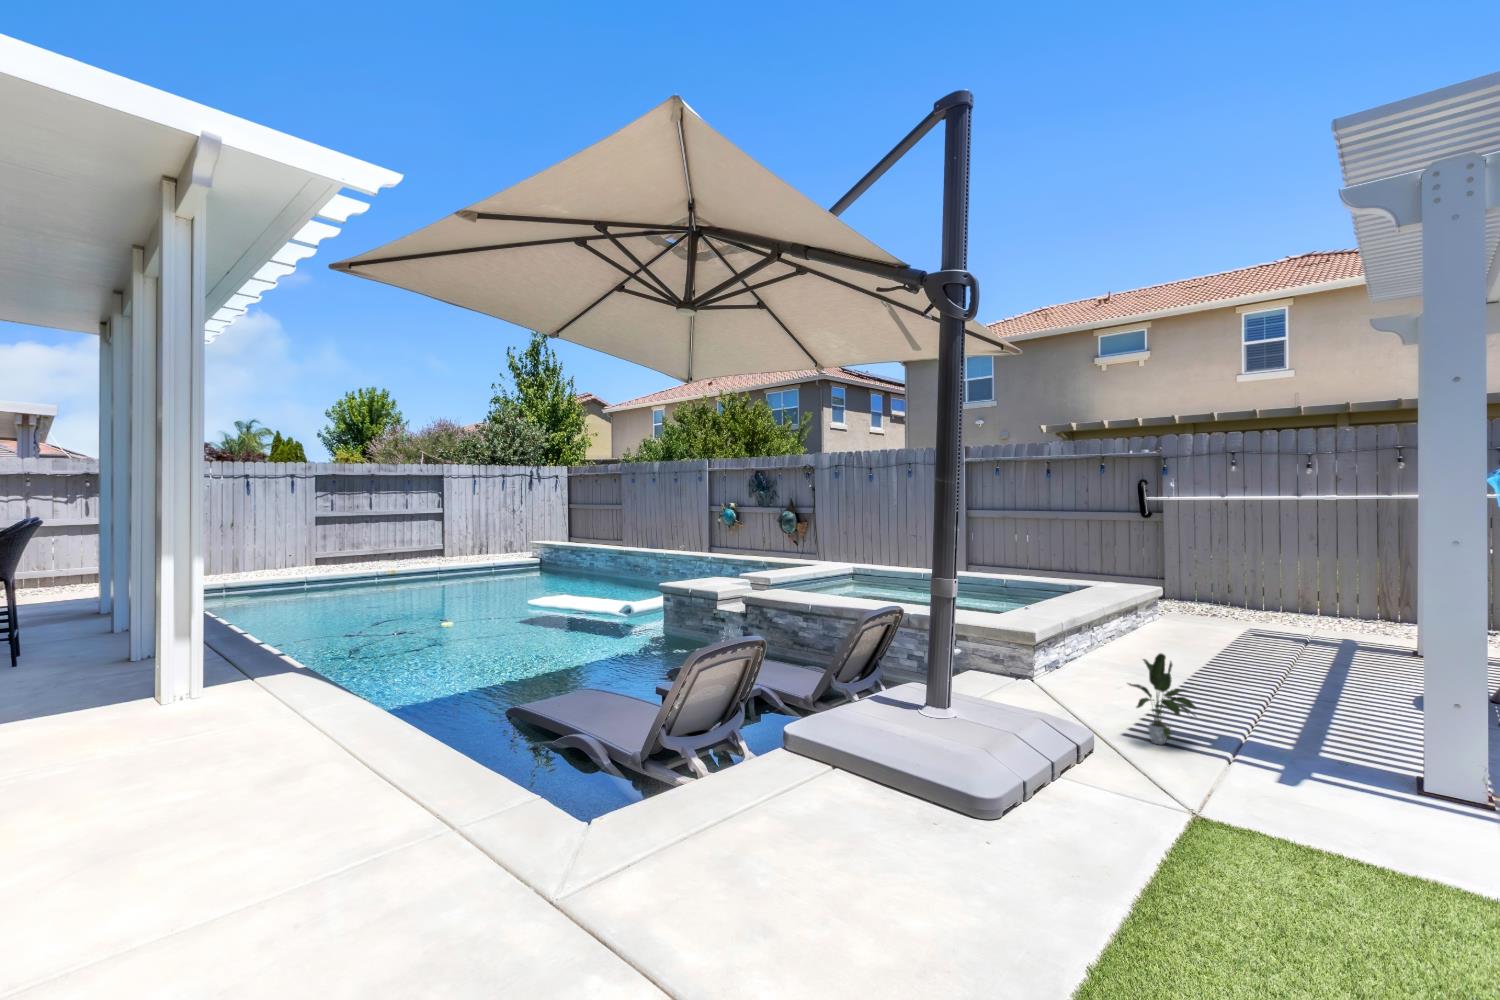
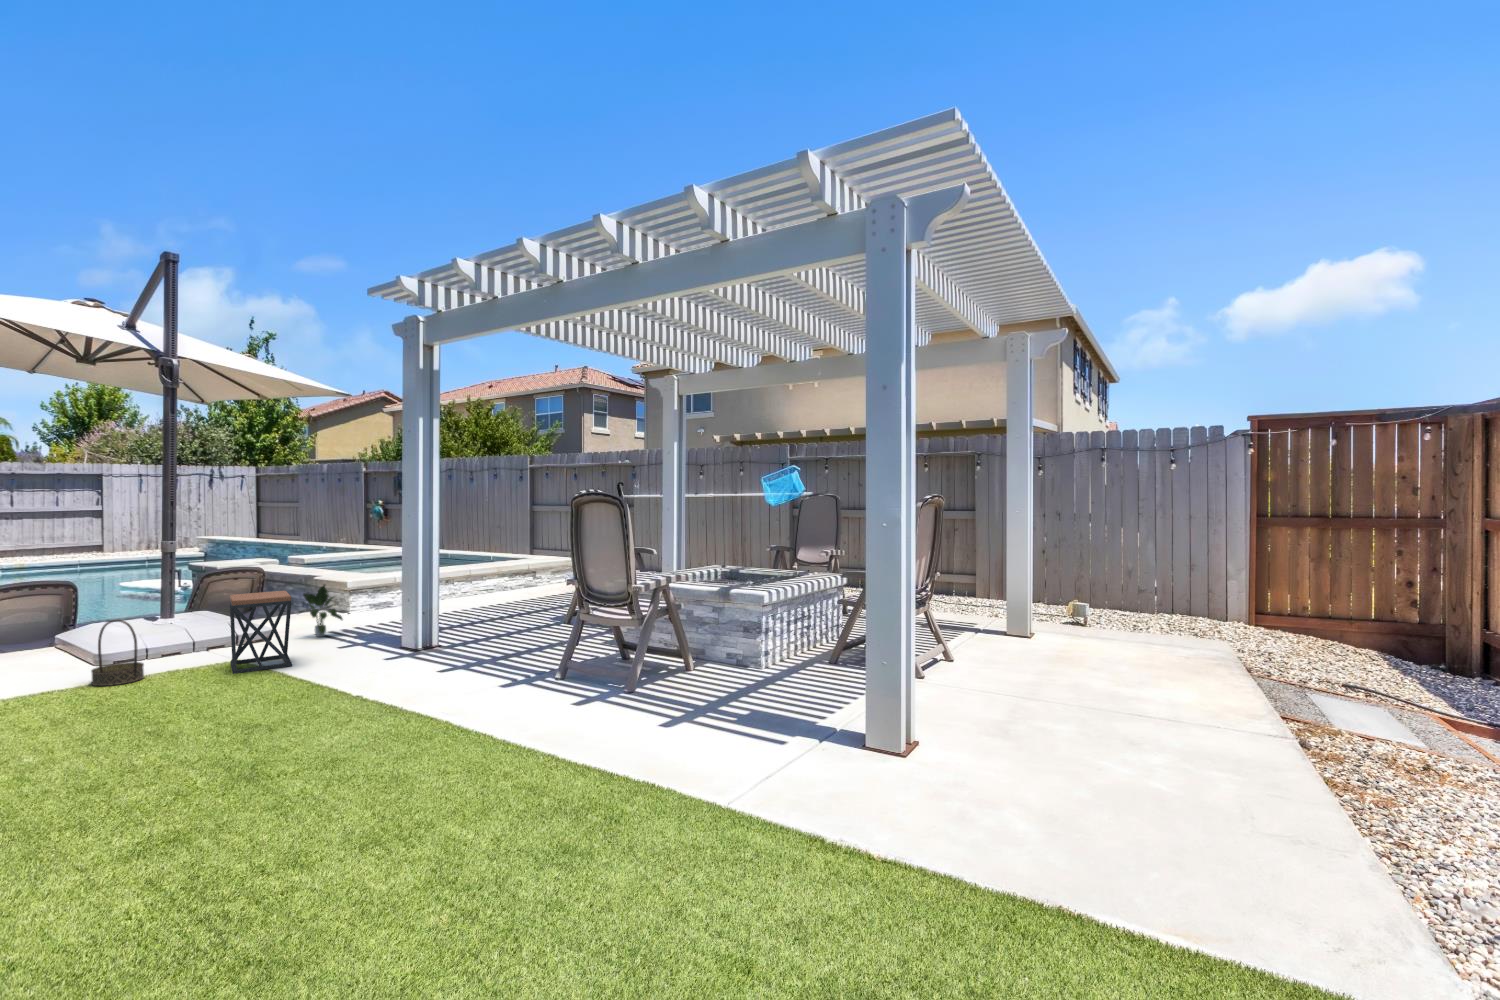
stool: none [1239,688,1399,876] -> present [230,591,292,674]
basket: none [1128,763,1226,912] -> present [91,619,144,686]

